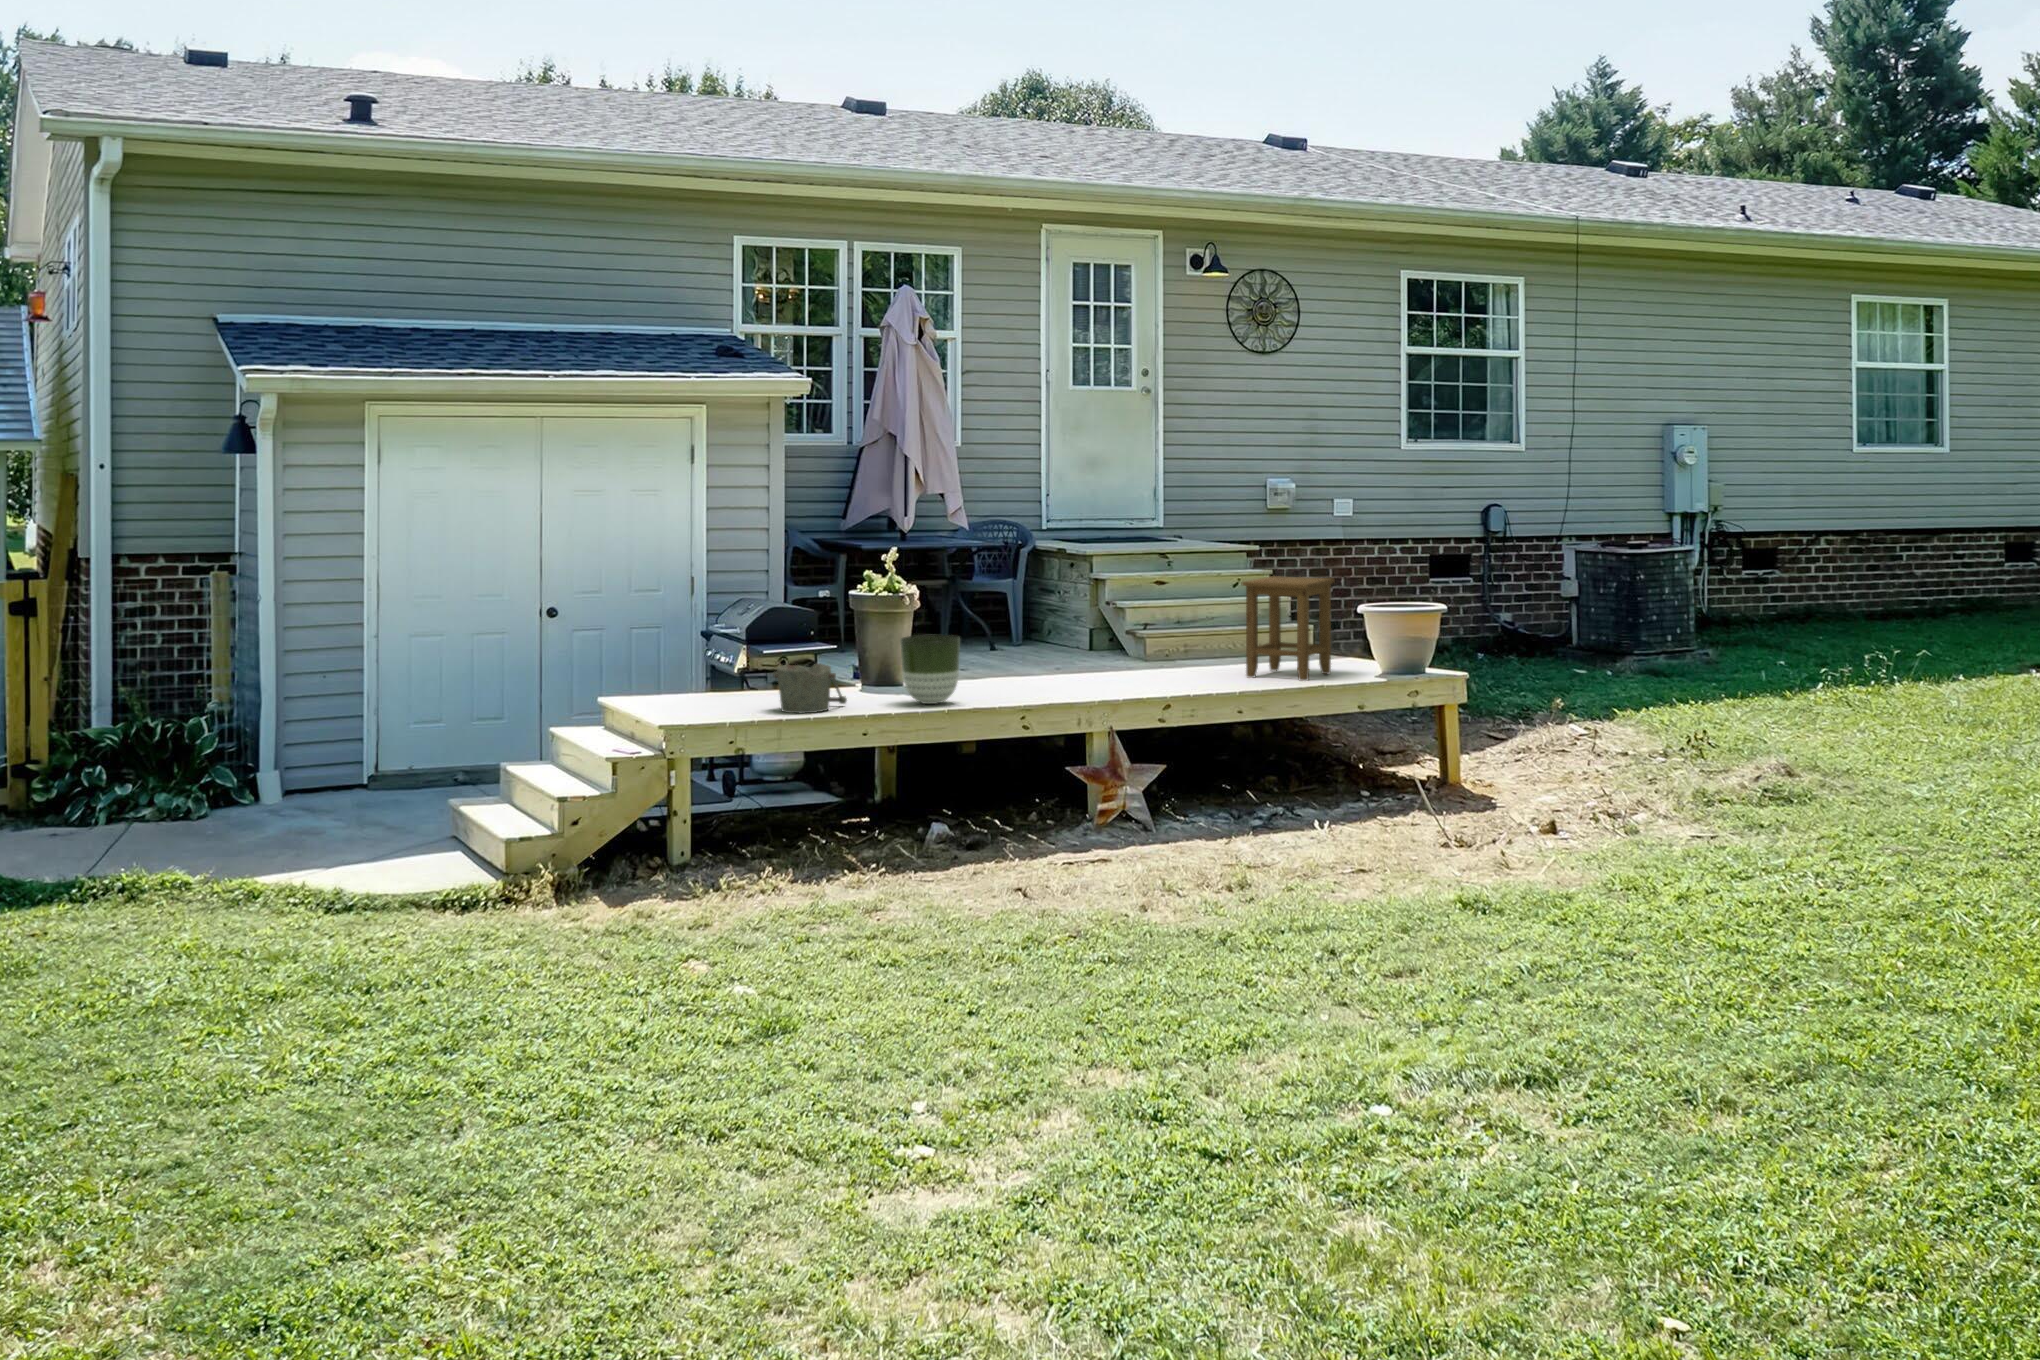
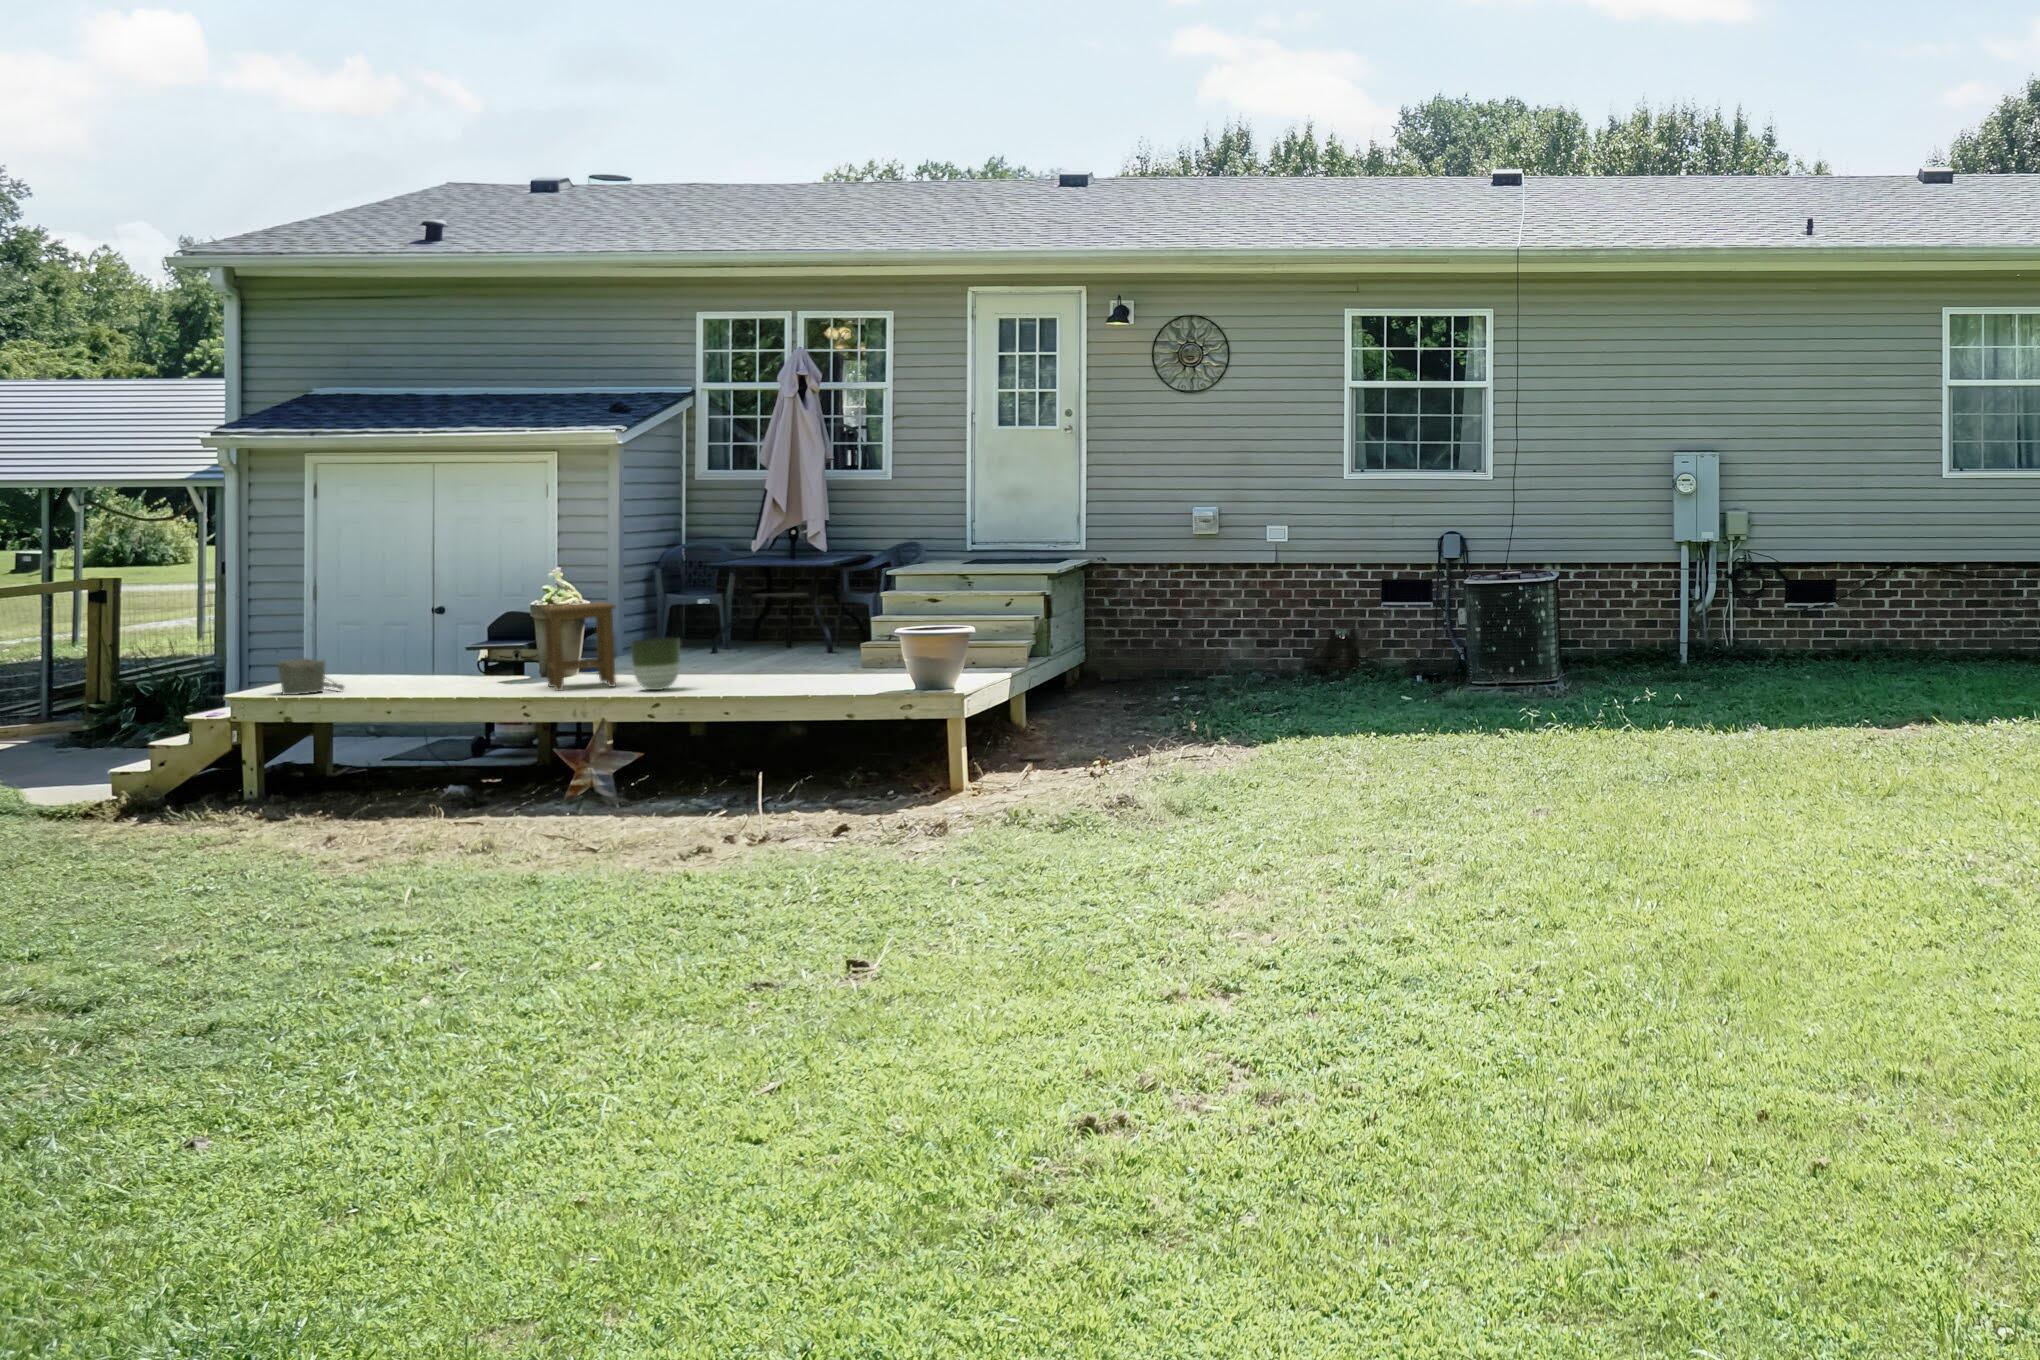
stool: present [1242,576,1335,681] -> present [542,602,616,691]
planter: present [900,635,960,704] -> present [631,638,680,690]

